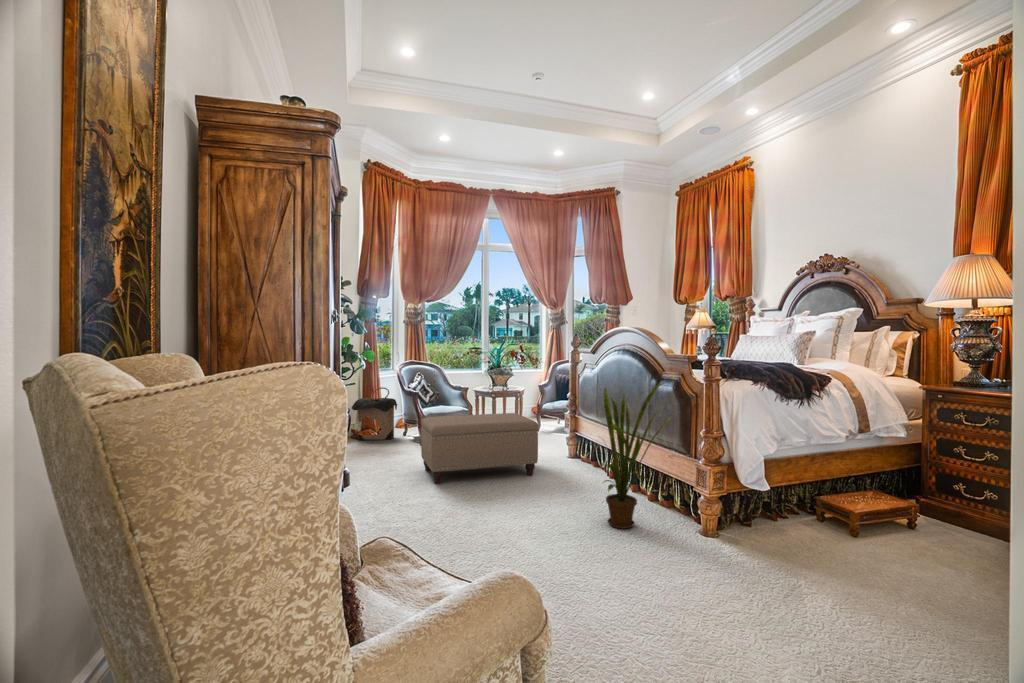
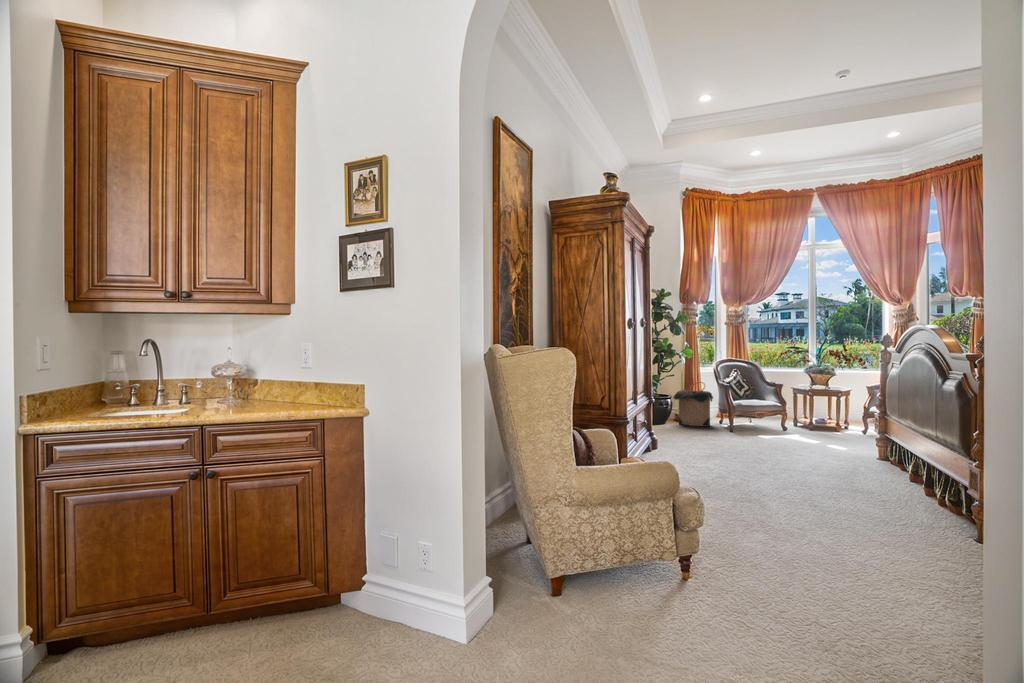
house plant: present [603,383,669,529] -> none [853,379,946,513]
ottoman: present [421,413,538,484] -> none [720,406,831,466]

